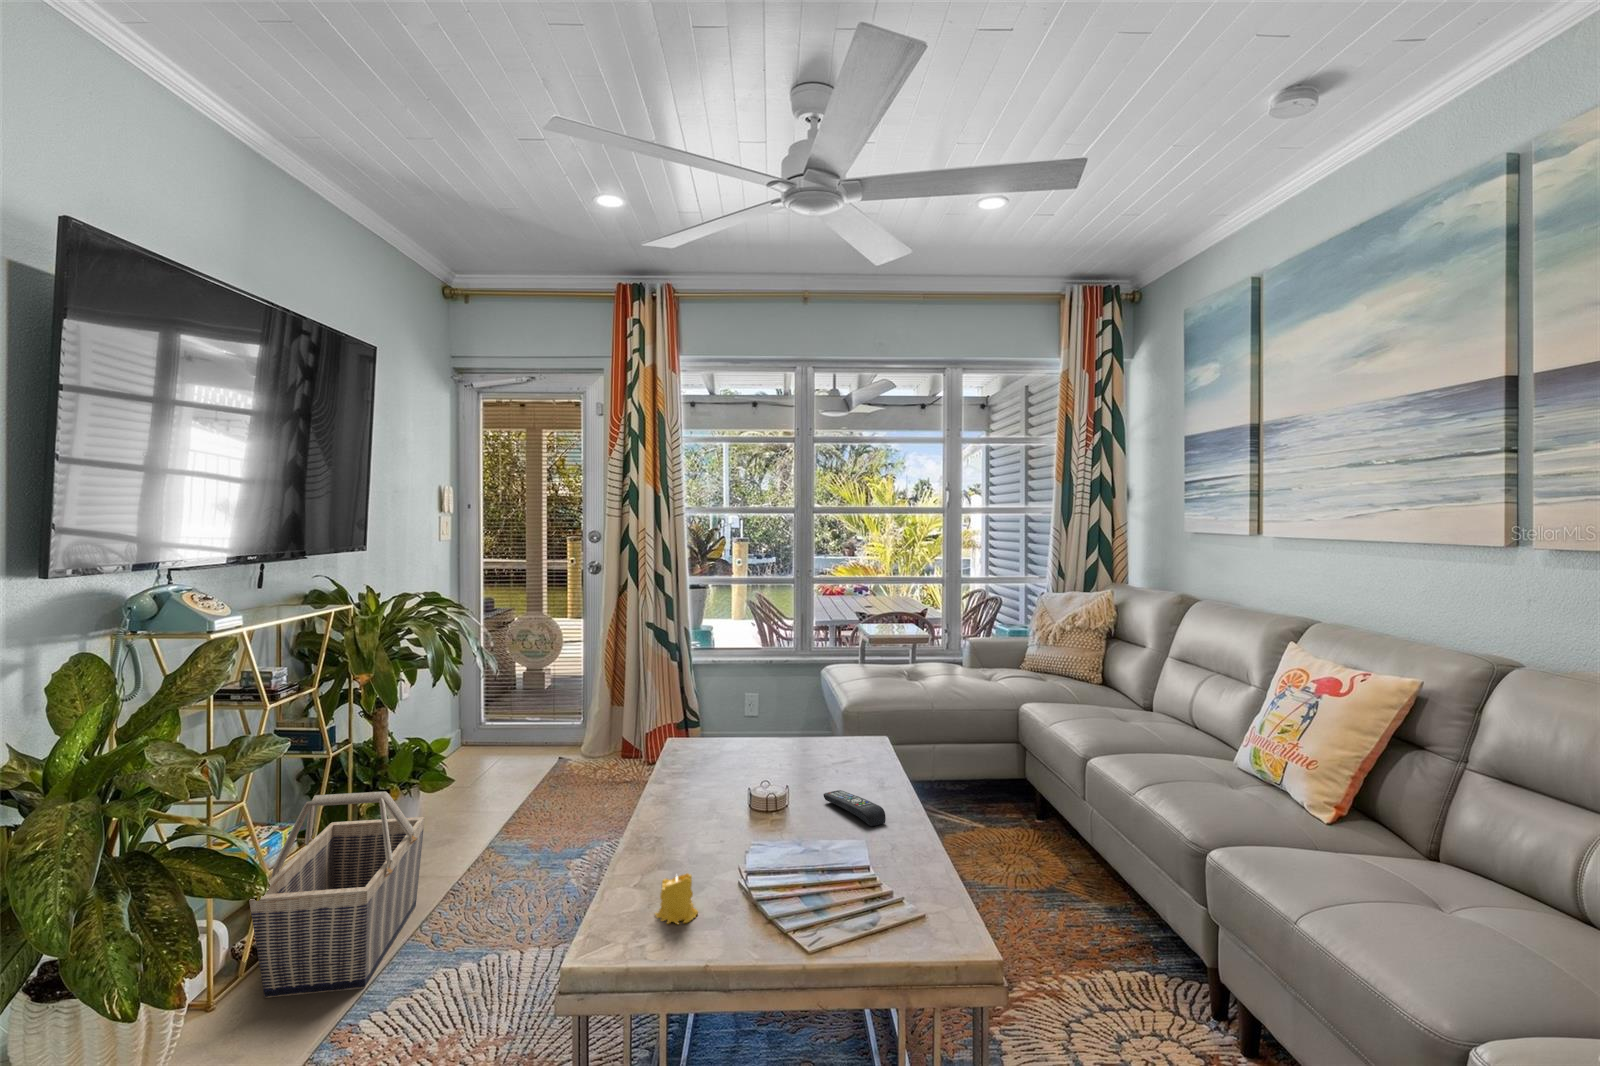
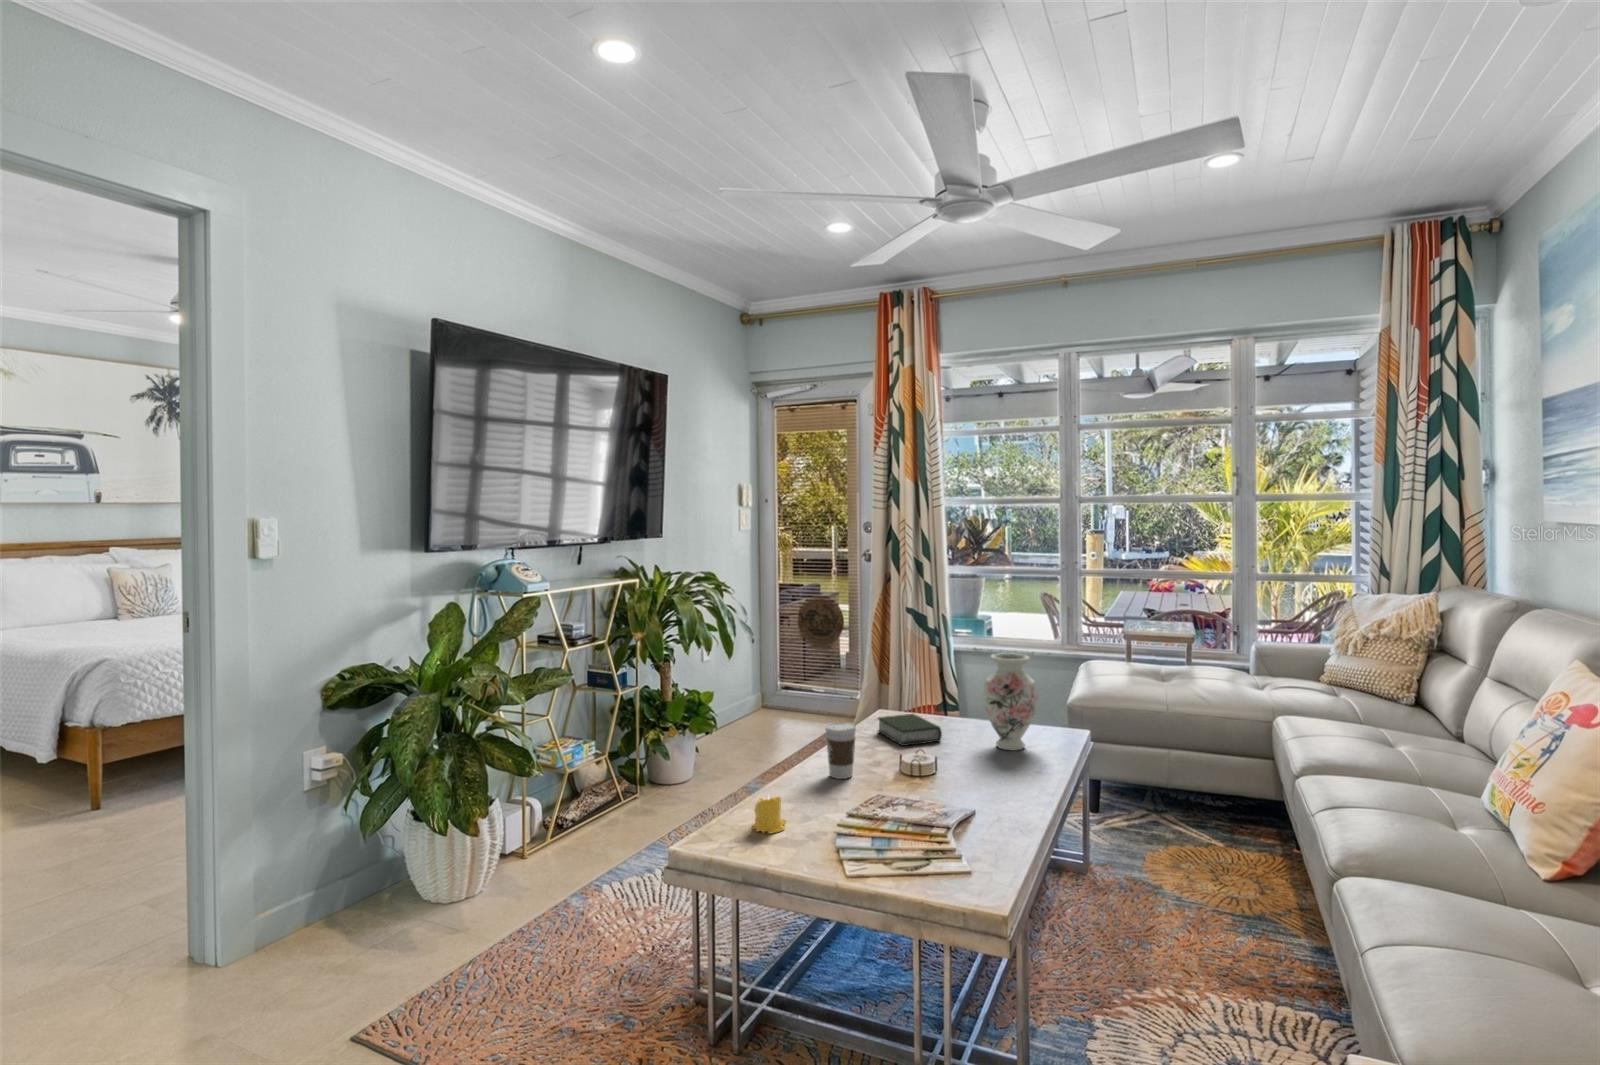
vase: none [817,667,870,767] -> present [983,653,1037,750]
book: none [698,738,773,777] -> present [878,714,942,746]
coffee cup: none [686,764,722,831] -> present [826,722,856,779]
remote control: present [823,790,886,826] -> none [961,765,1003,797]
basket: present [249,791,425,998] -> none [547,720,678,865]

